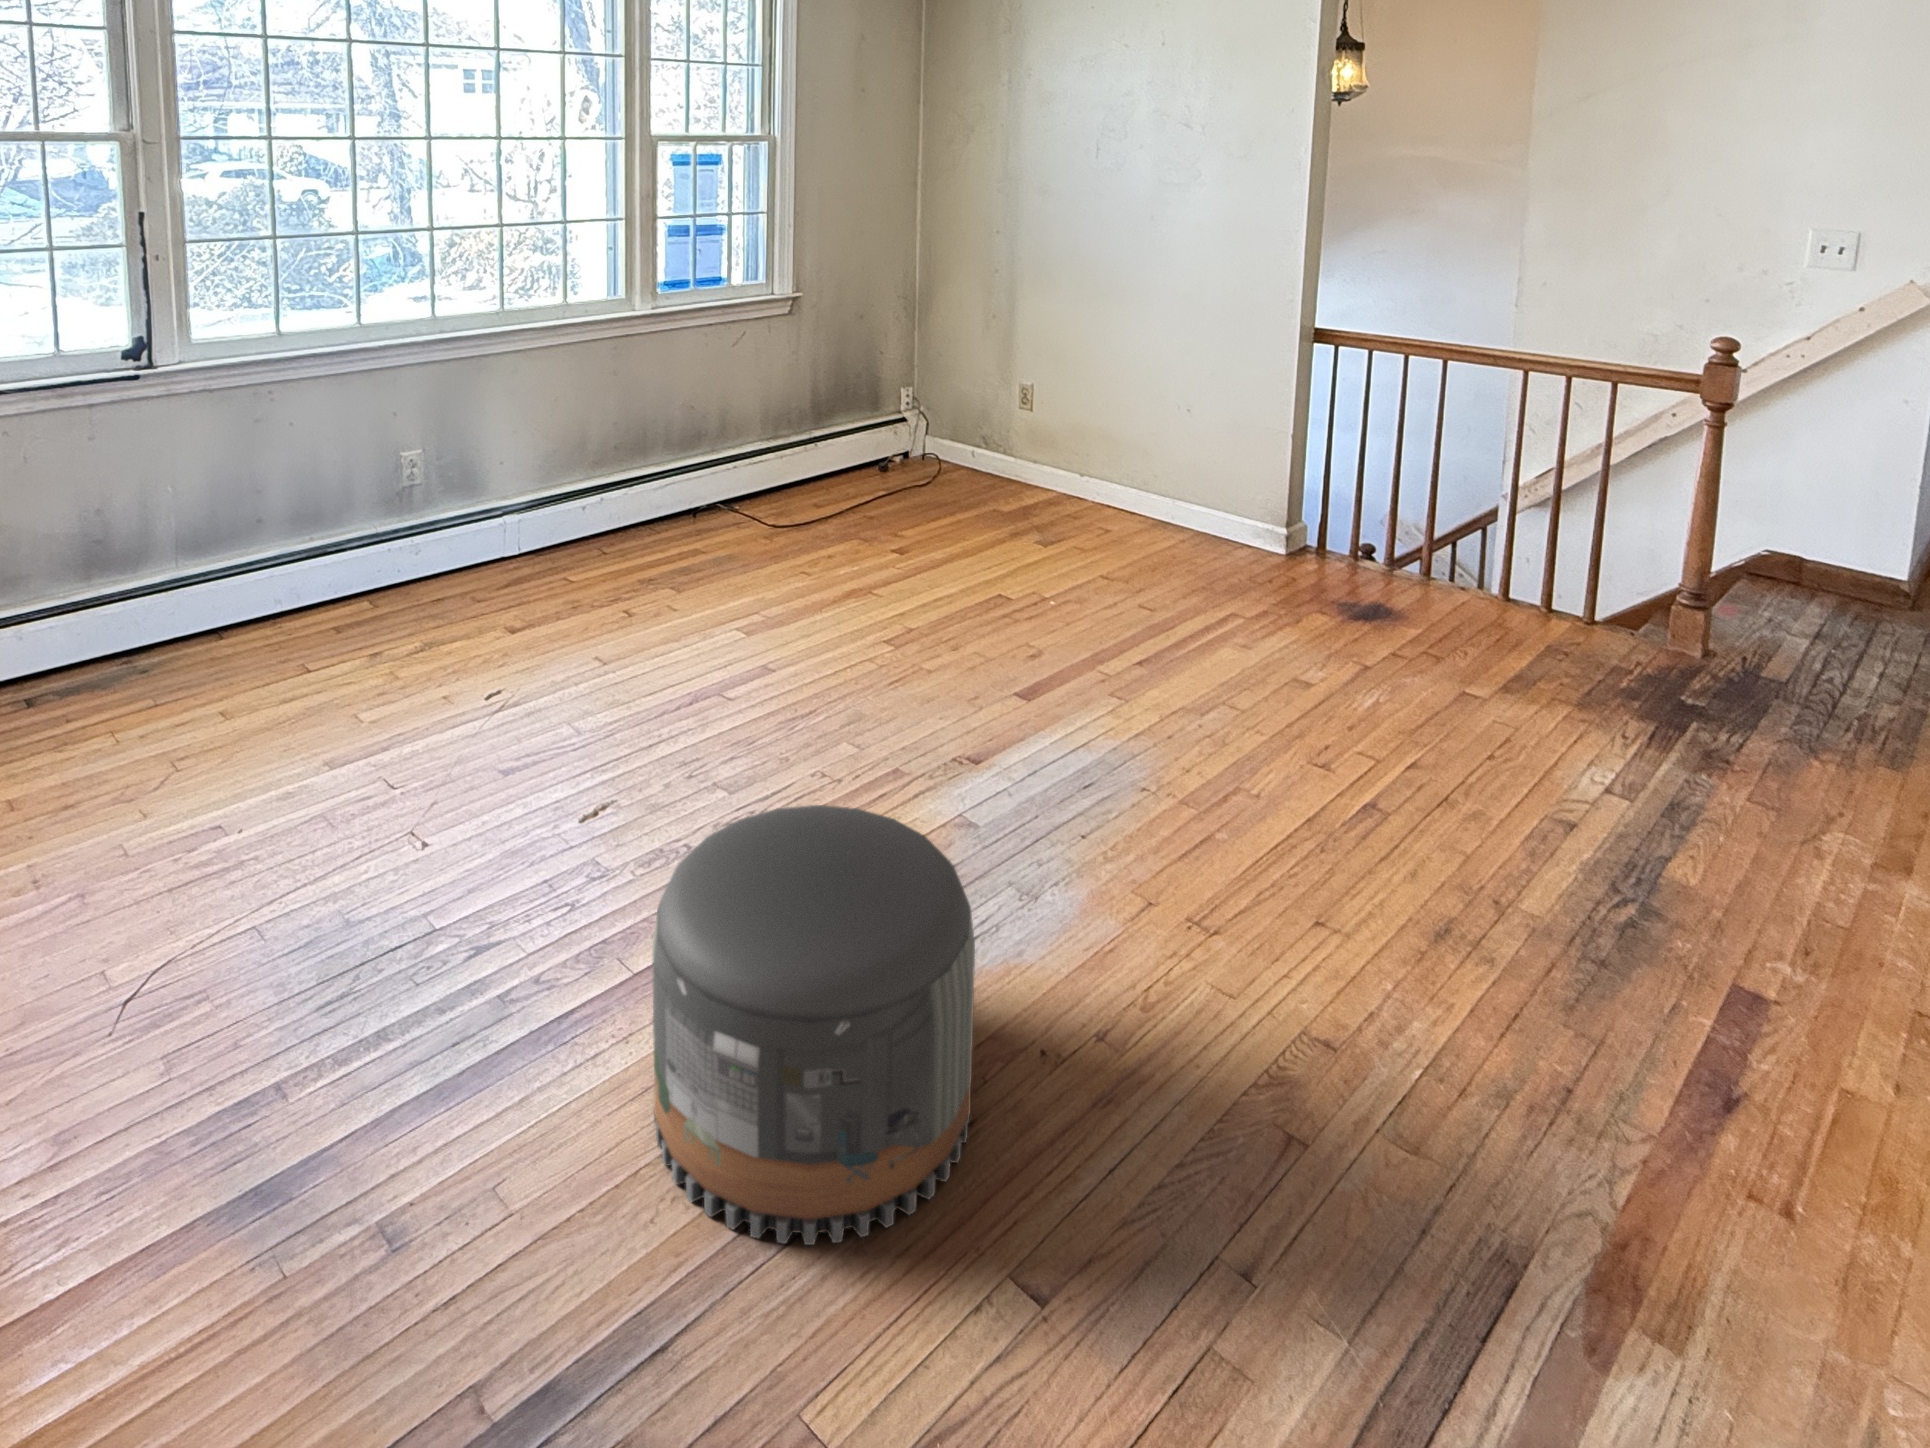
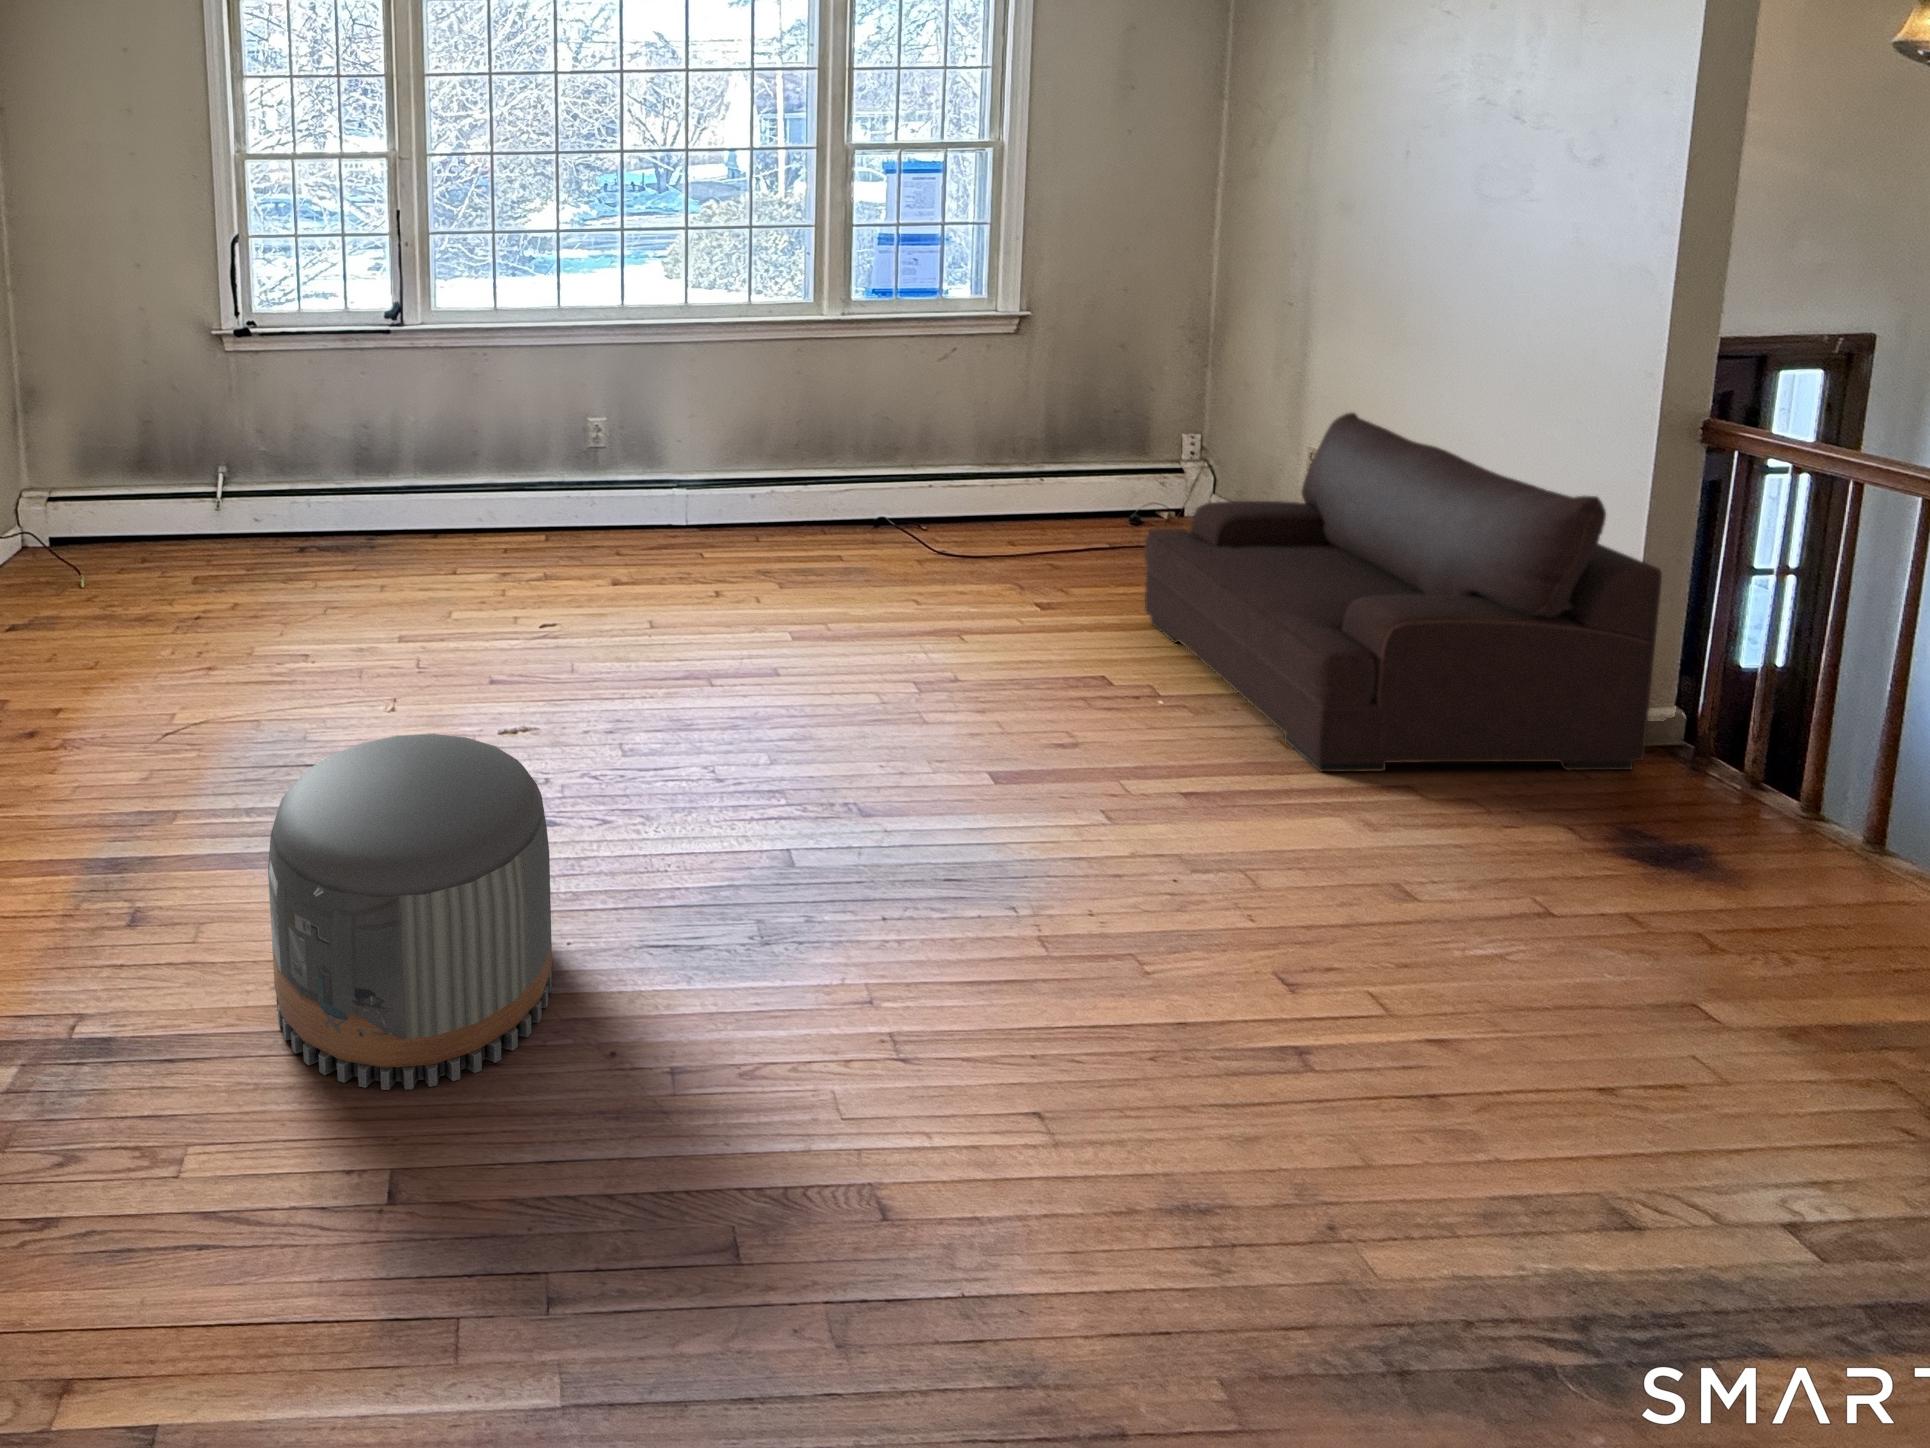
armchair: none [976,352,1321,621] -> present [1144,413,1662,772]

